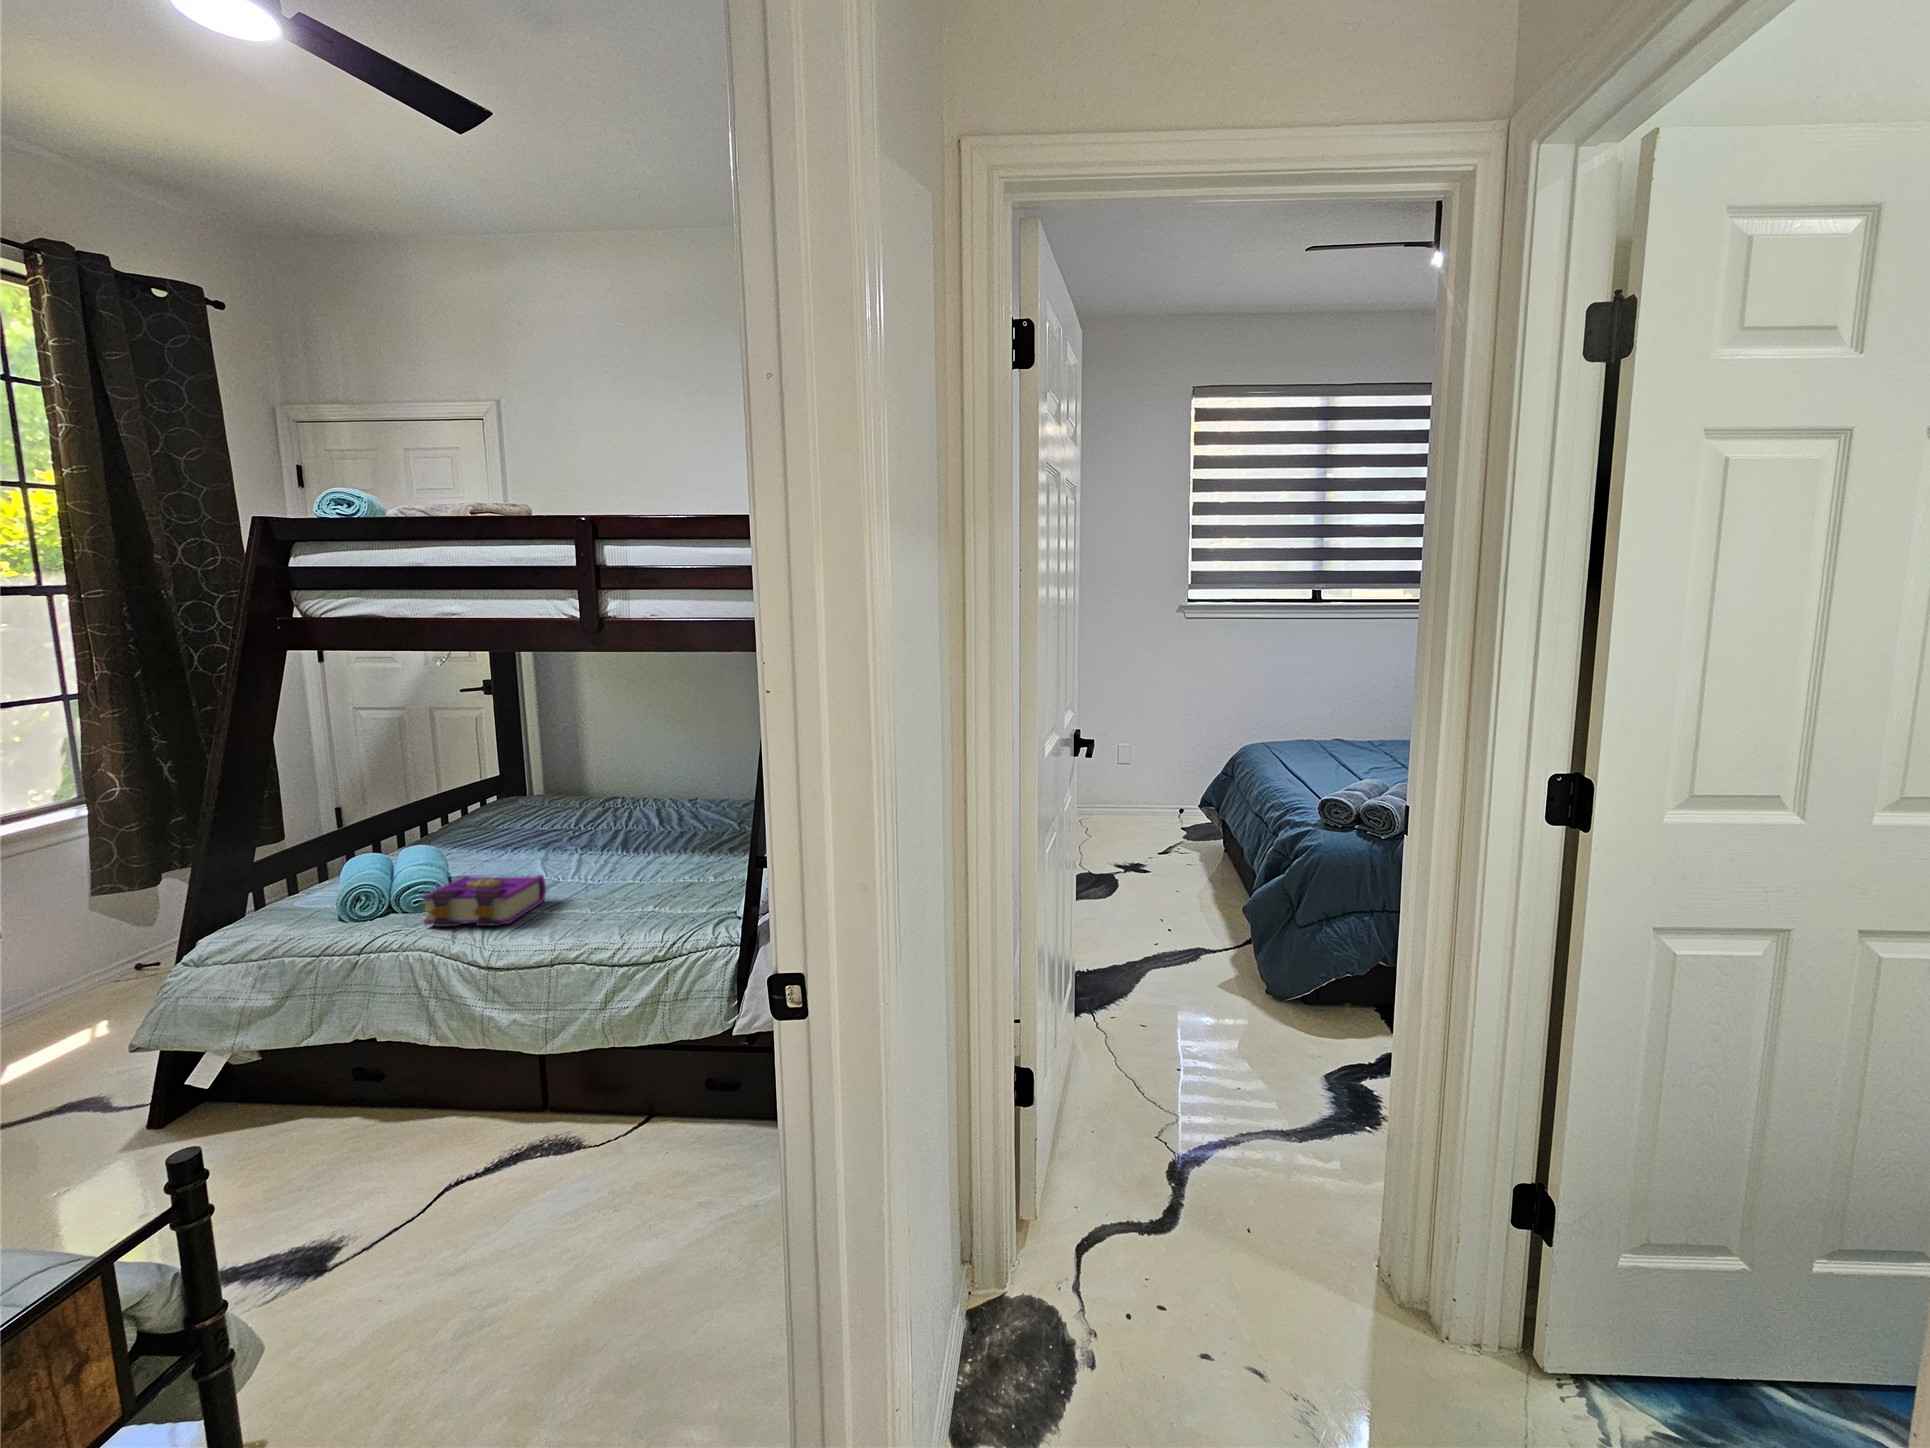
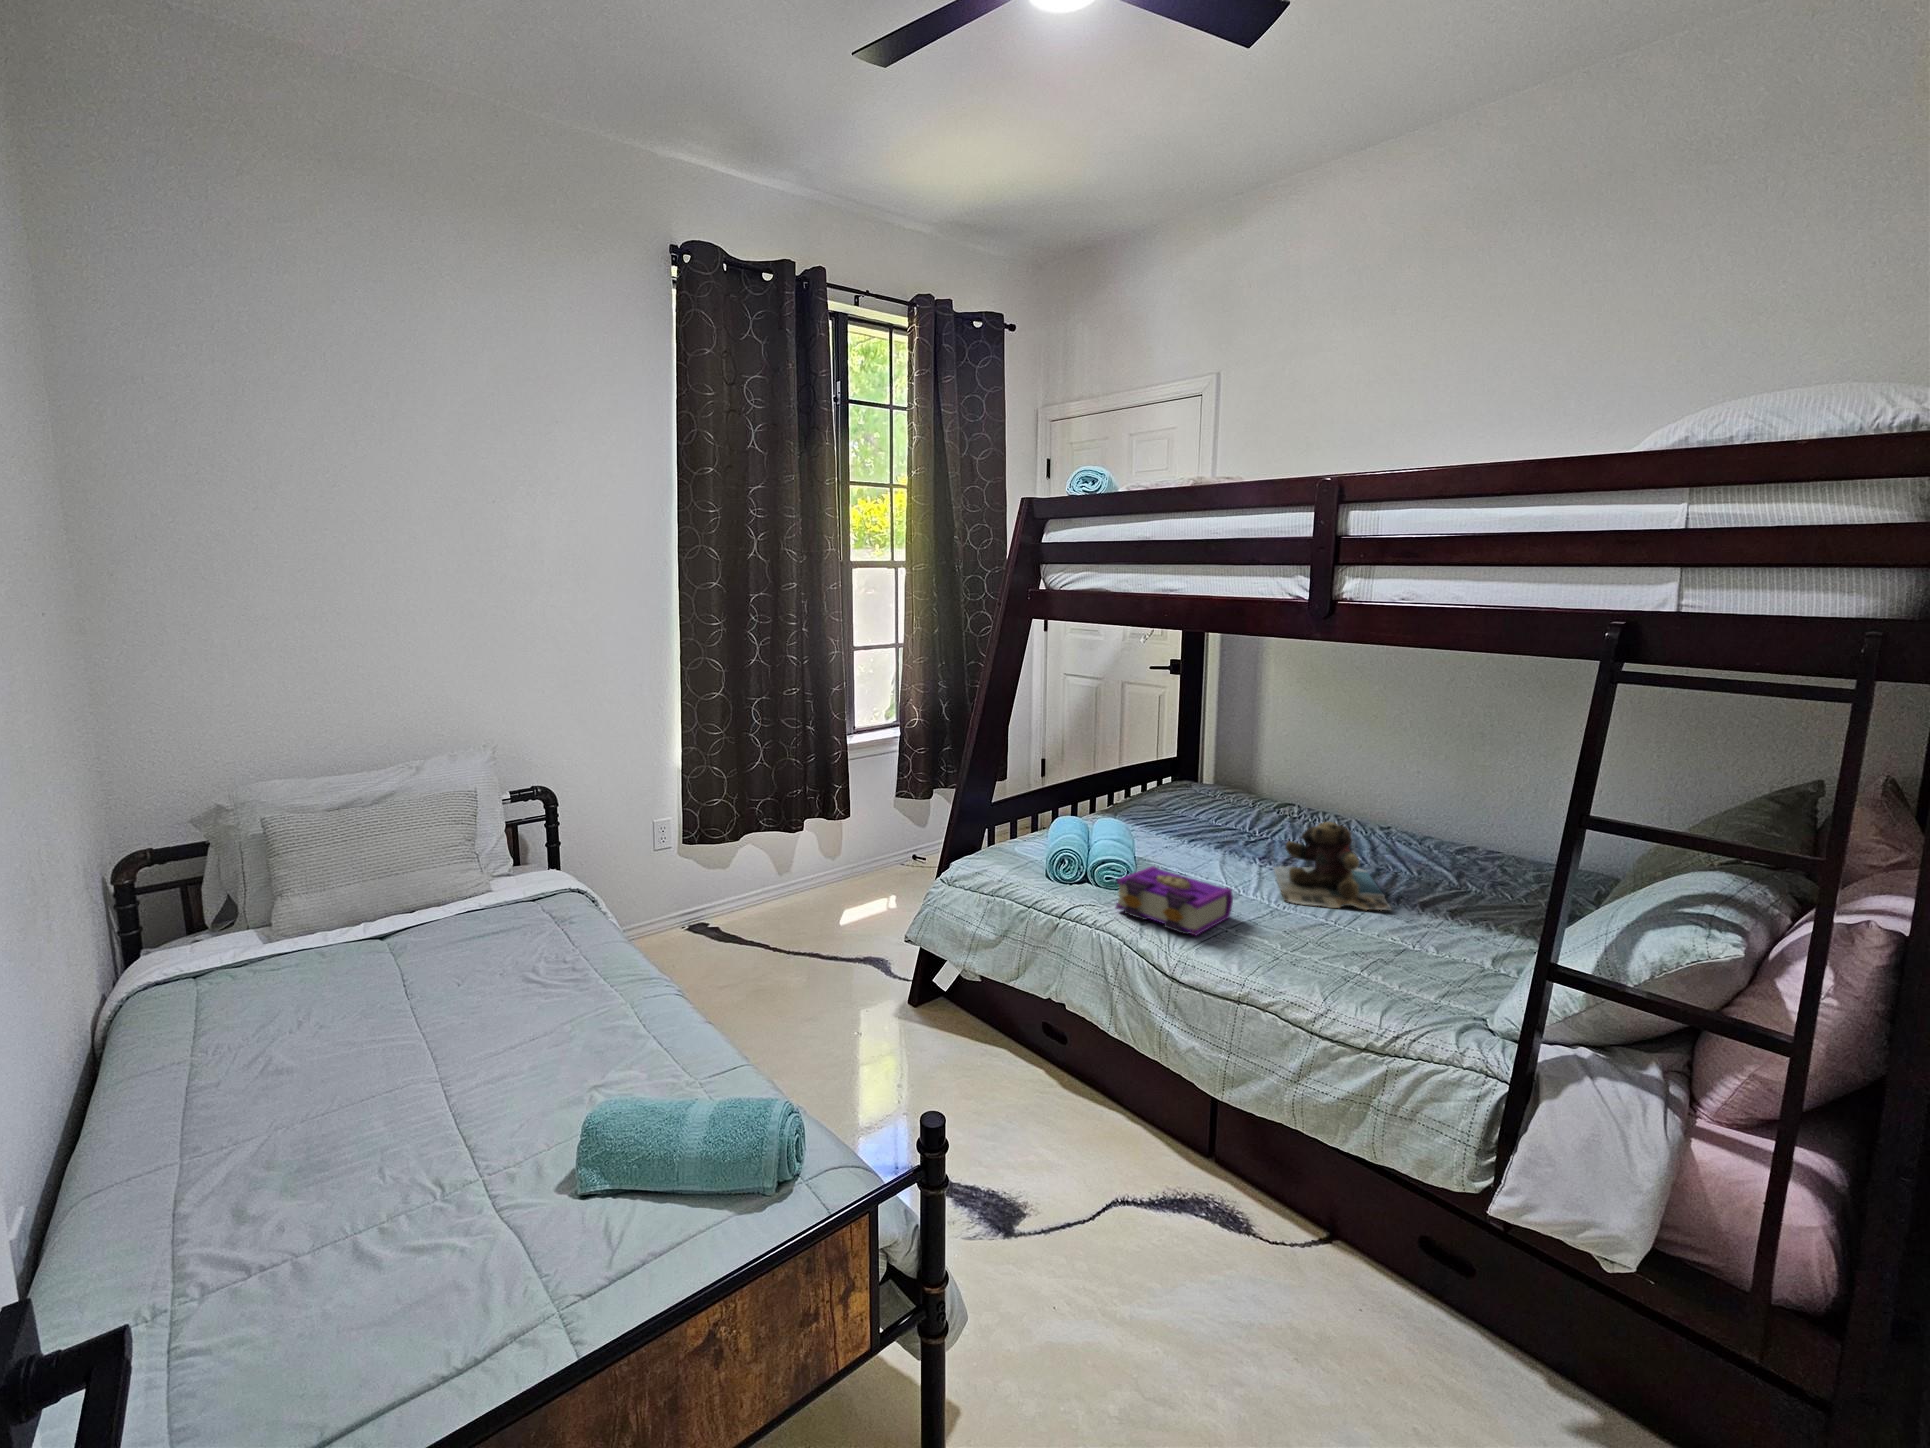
teddy bear: none [590,801,684,876] -> present [1274,822,1392,910]

